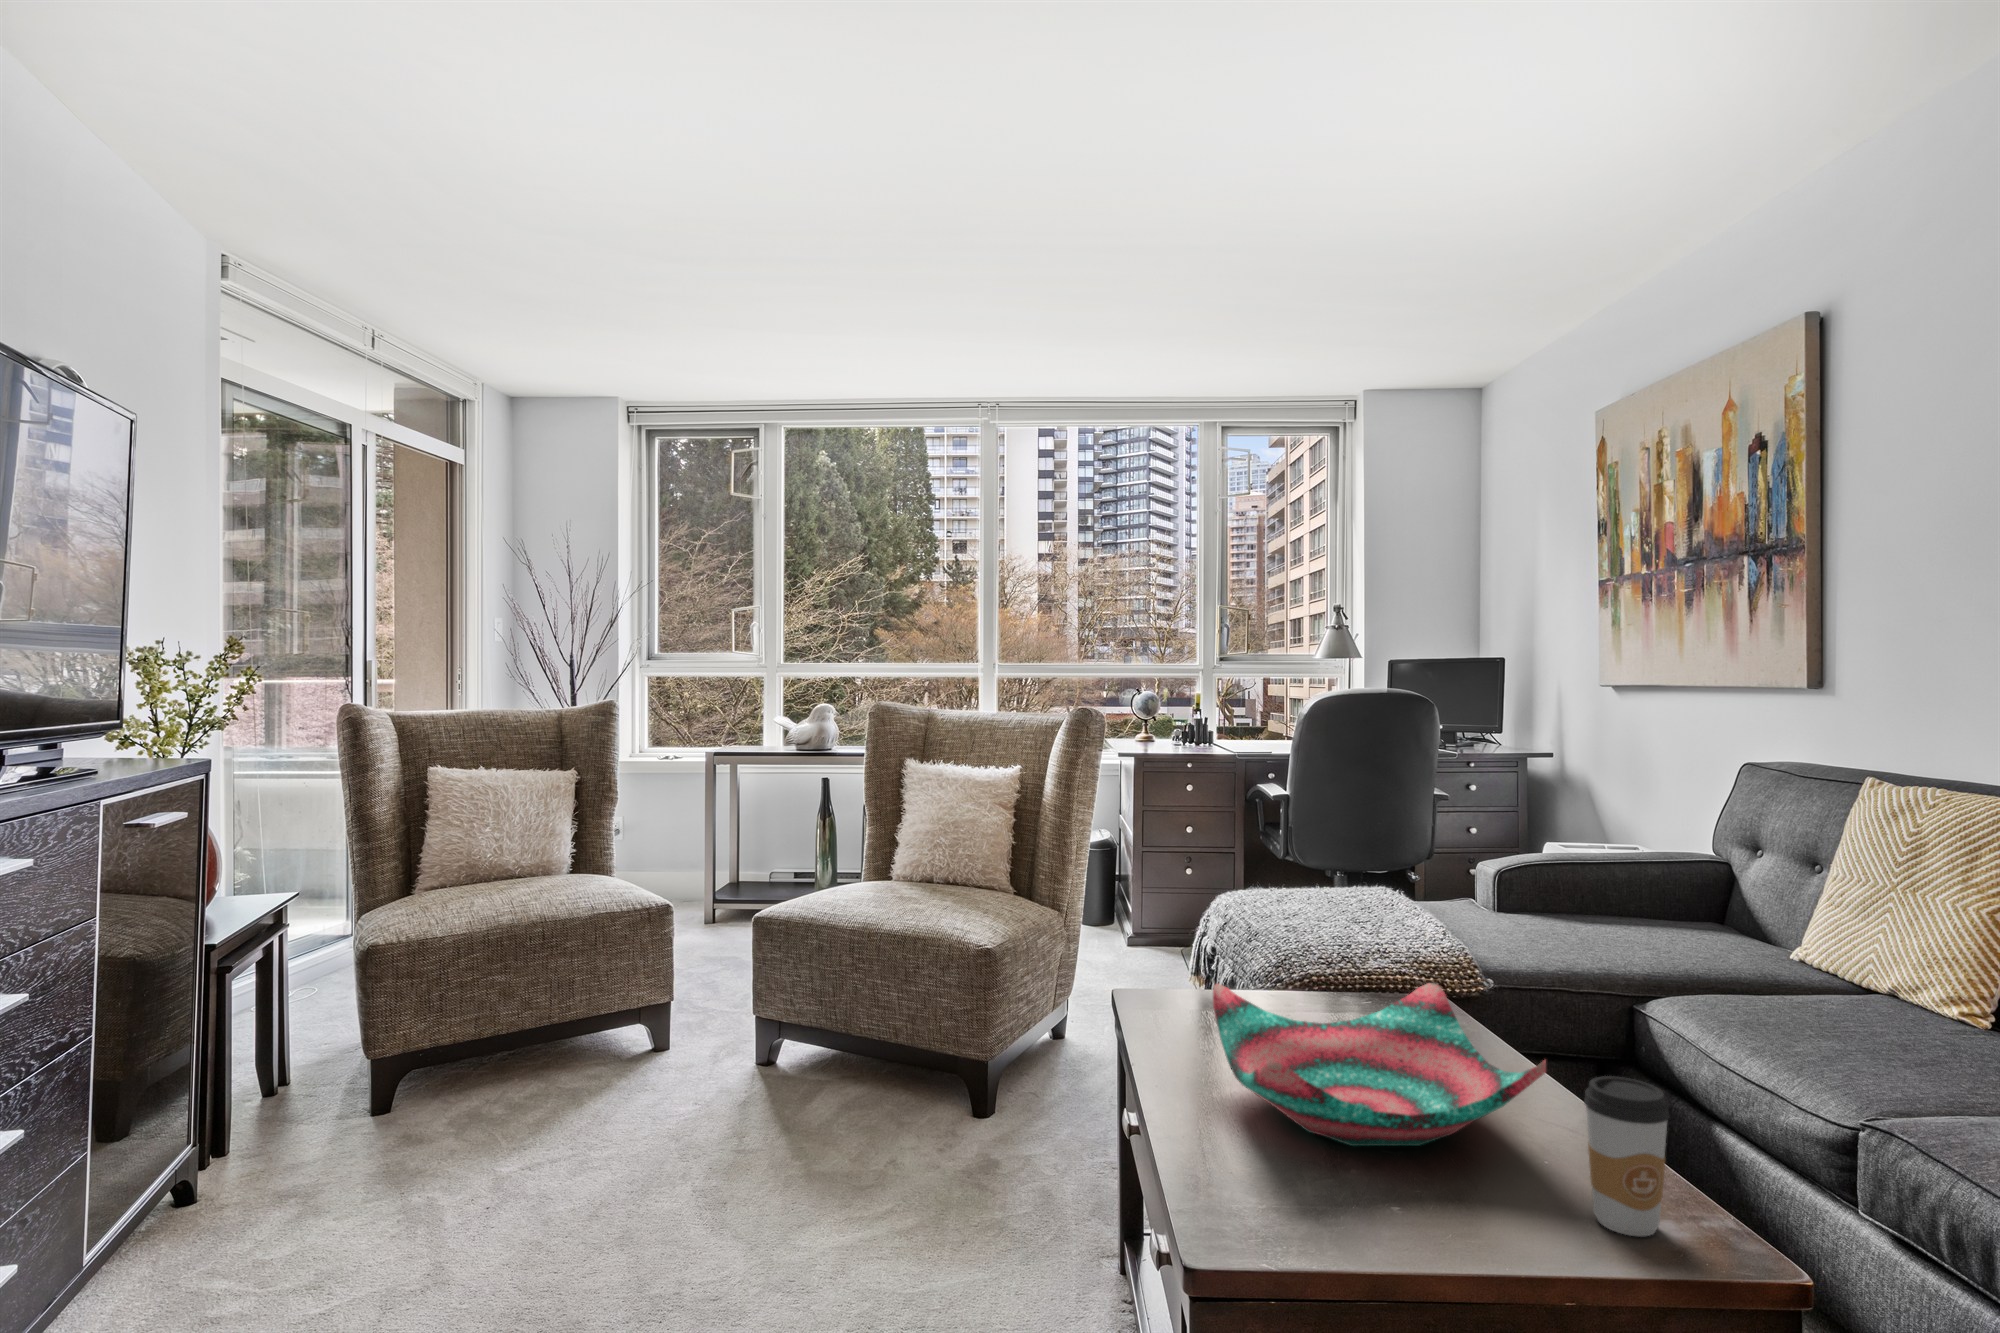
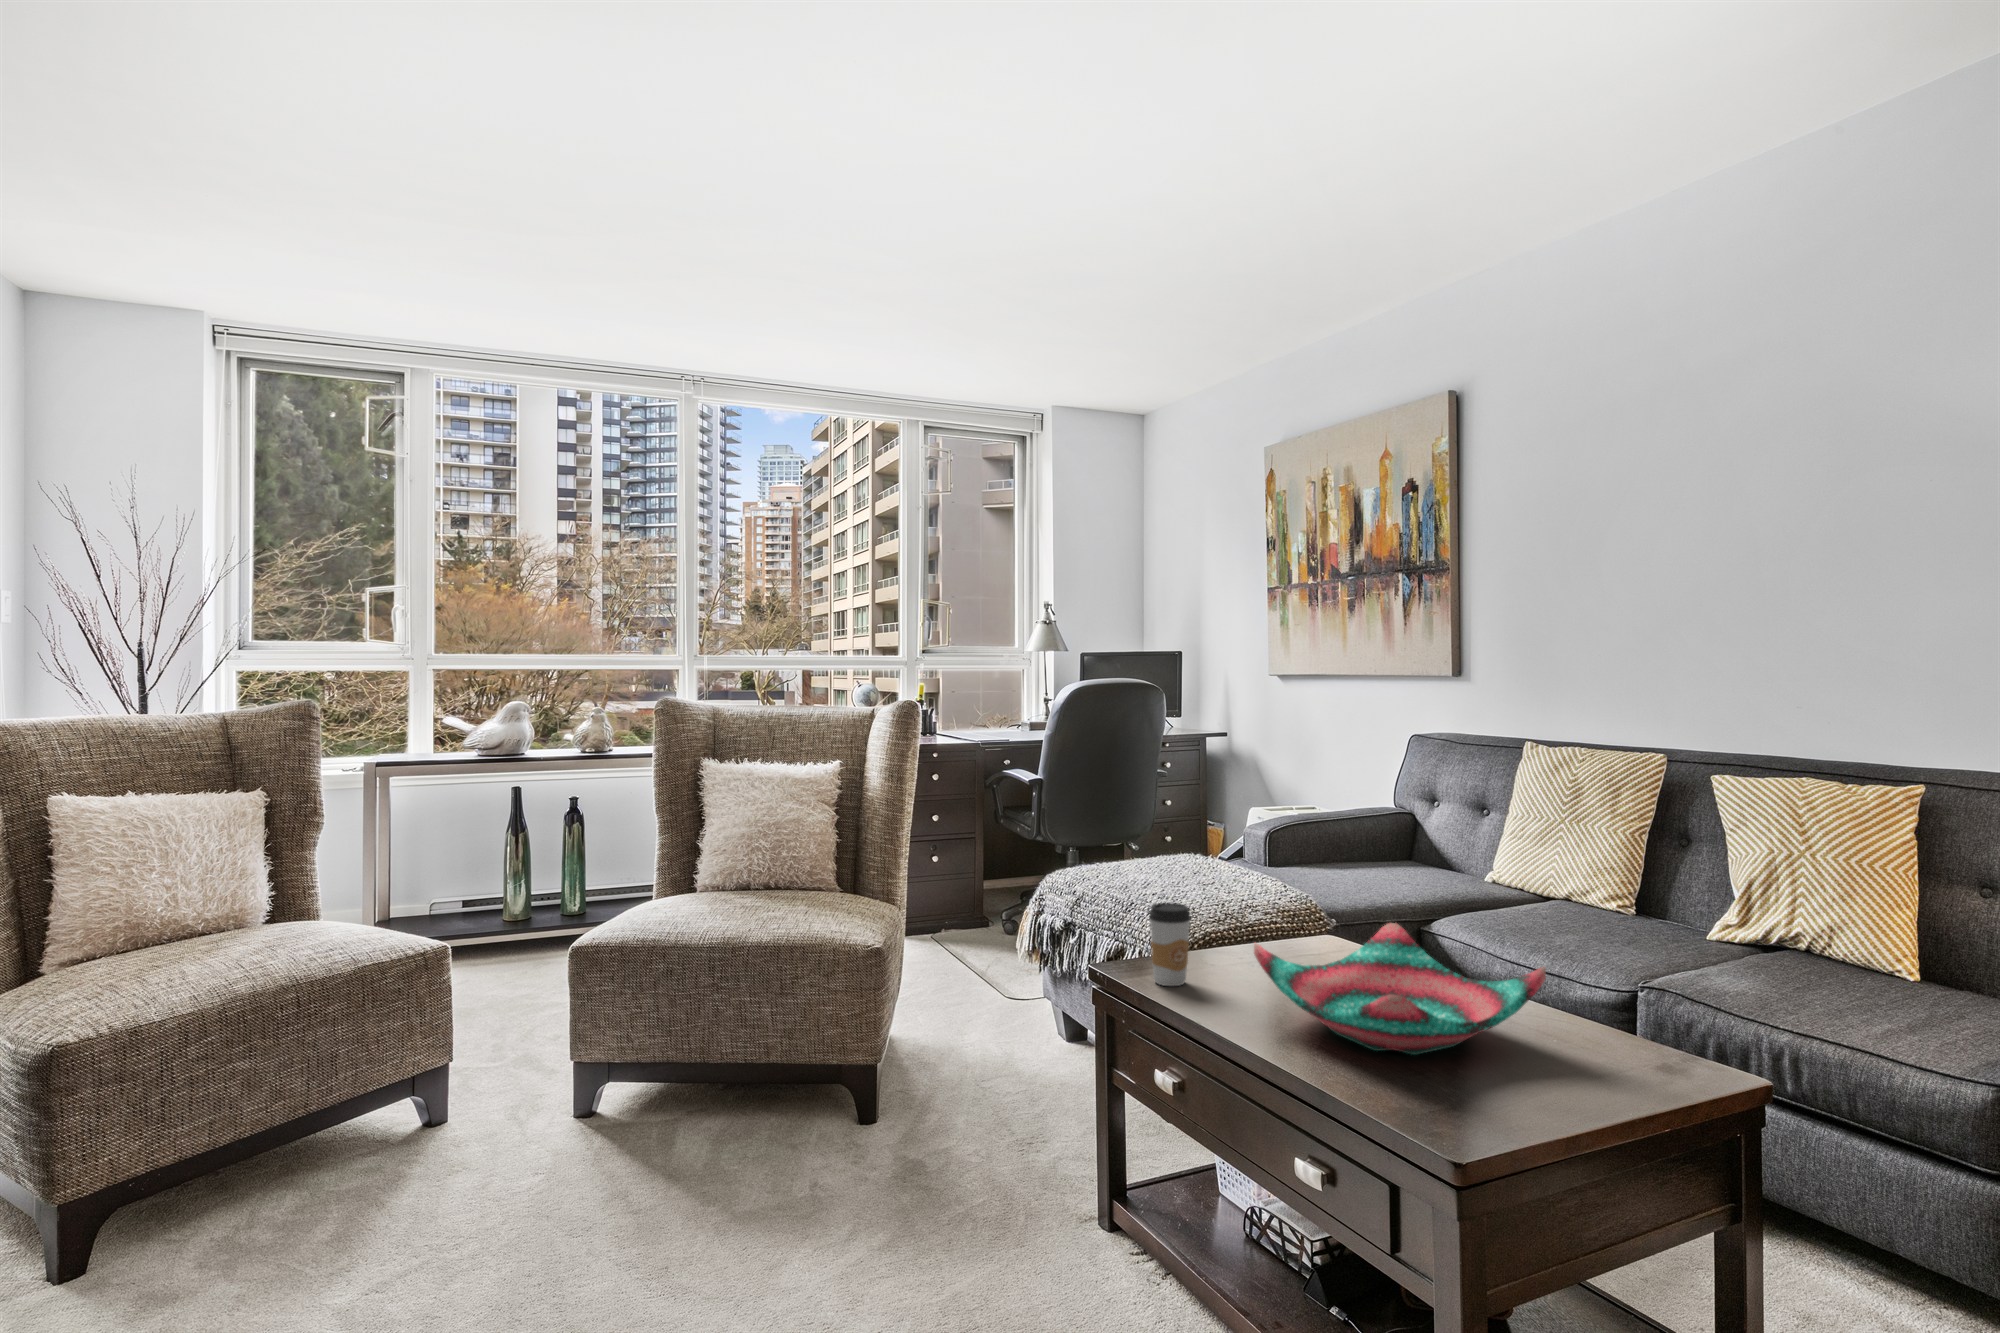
coffee cup: present [1584,1076,1669,1236] -> present [1149,903,1191,986]

